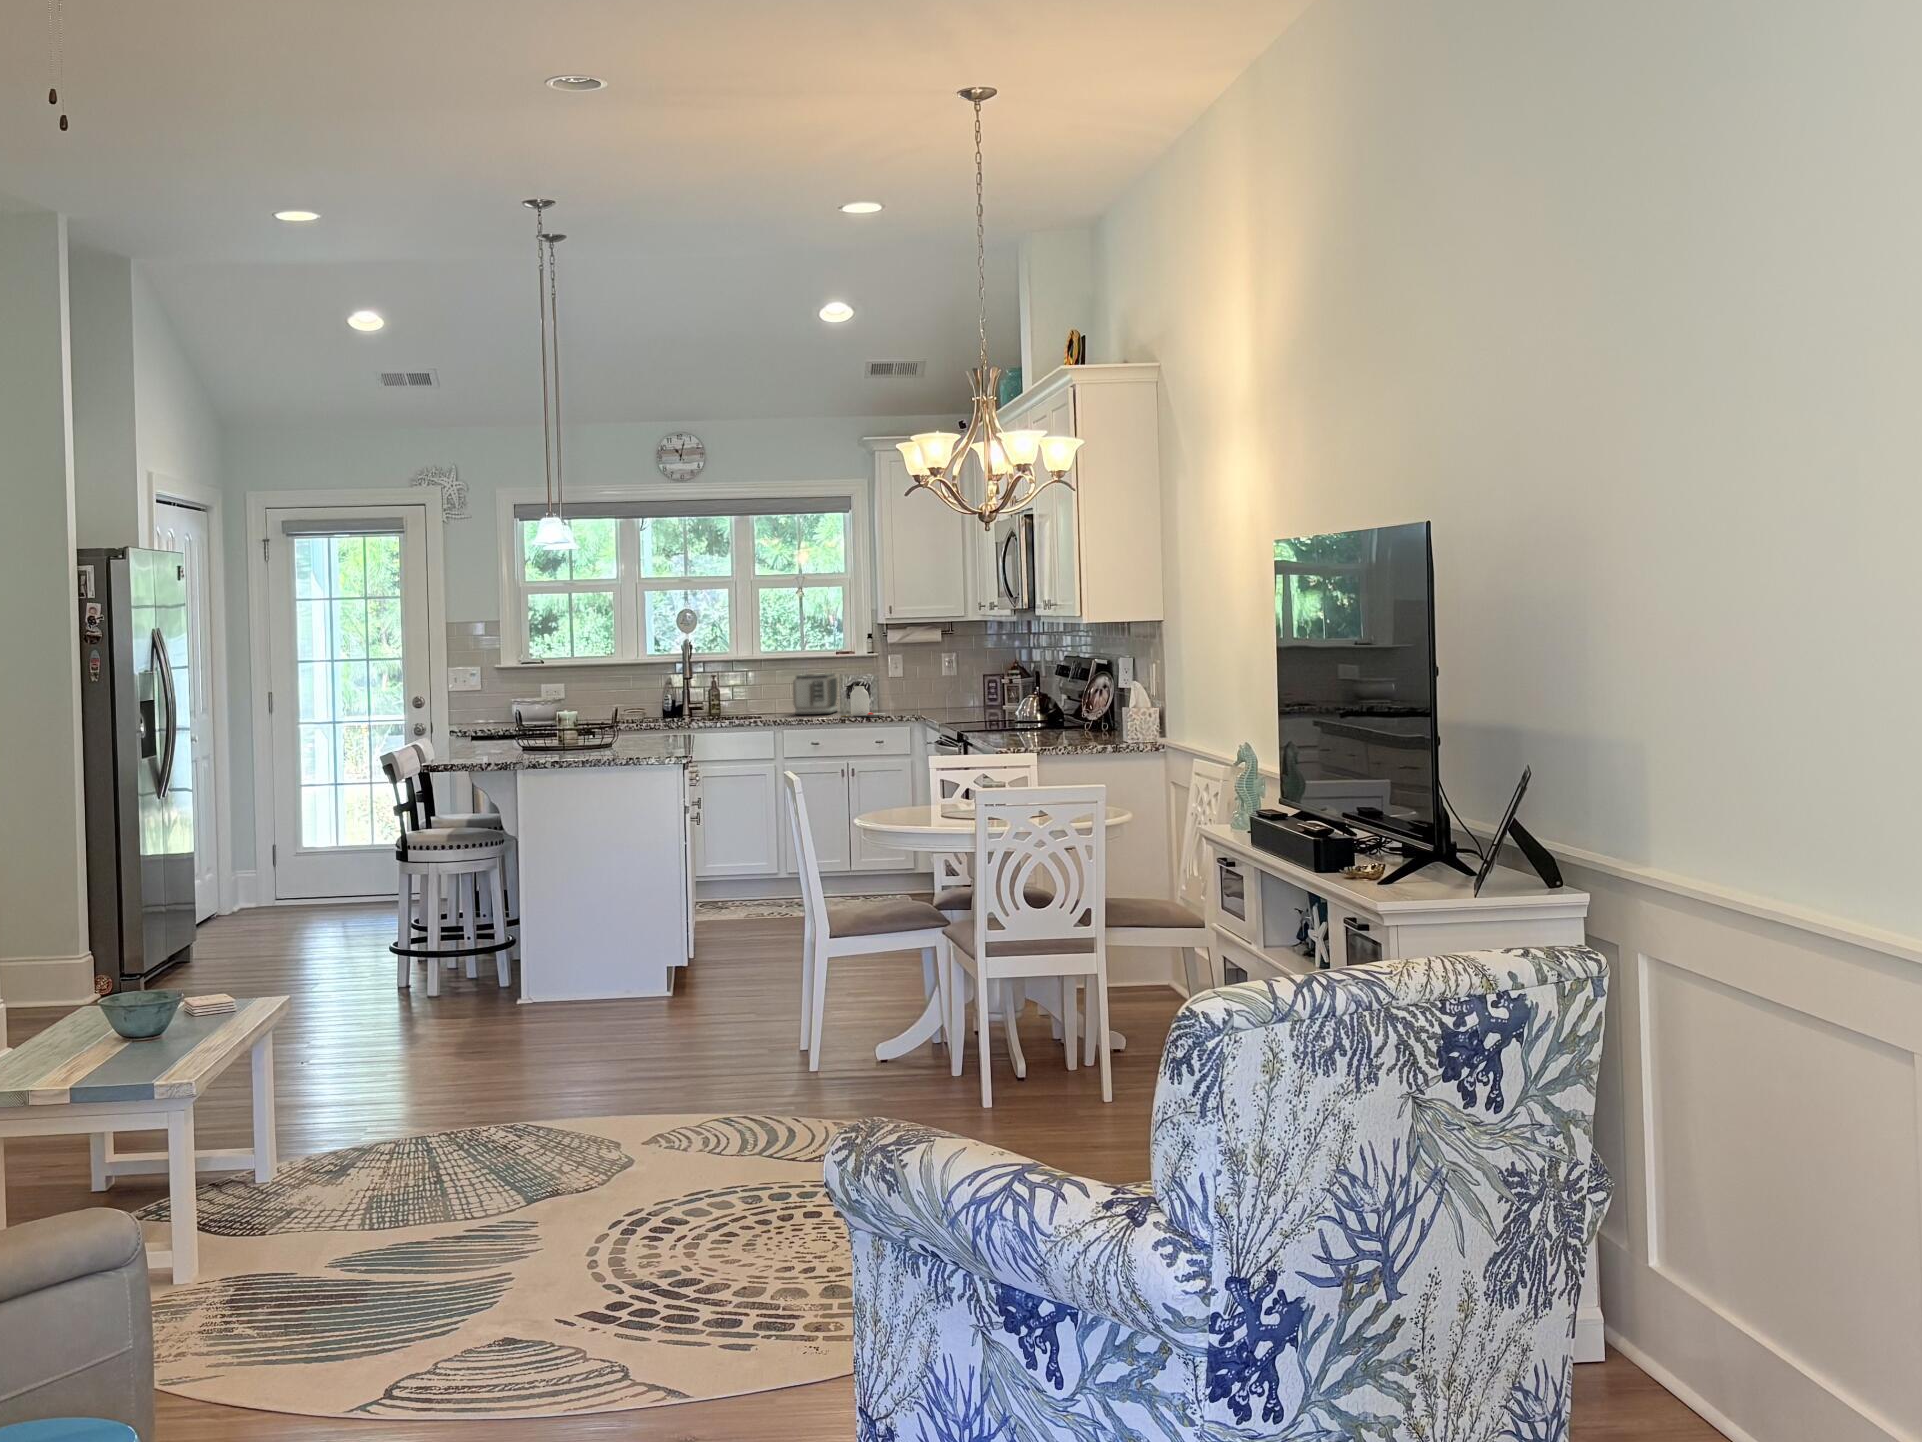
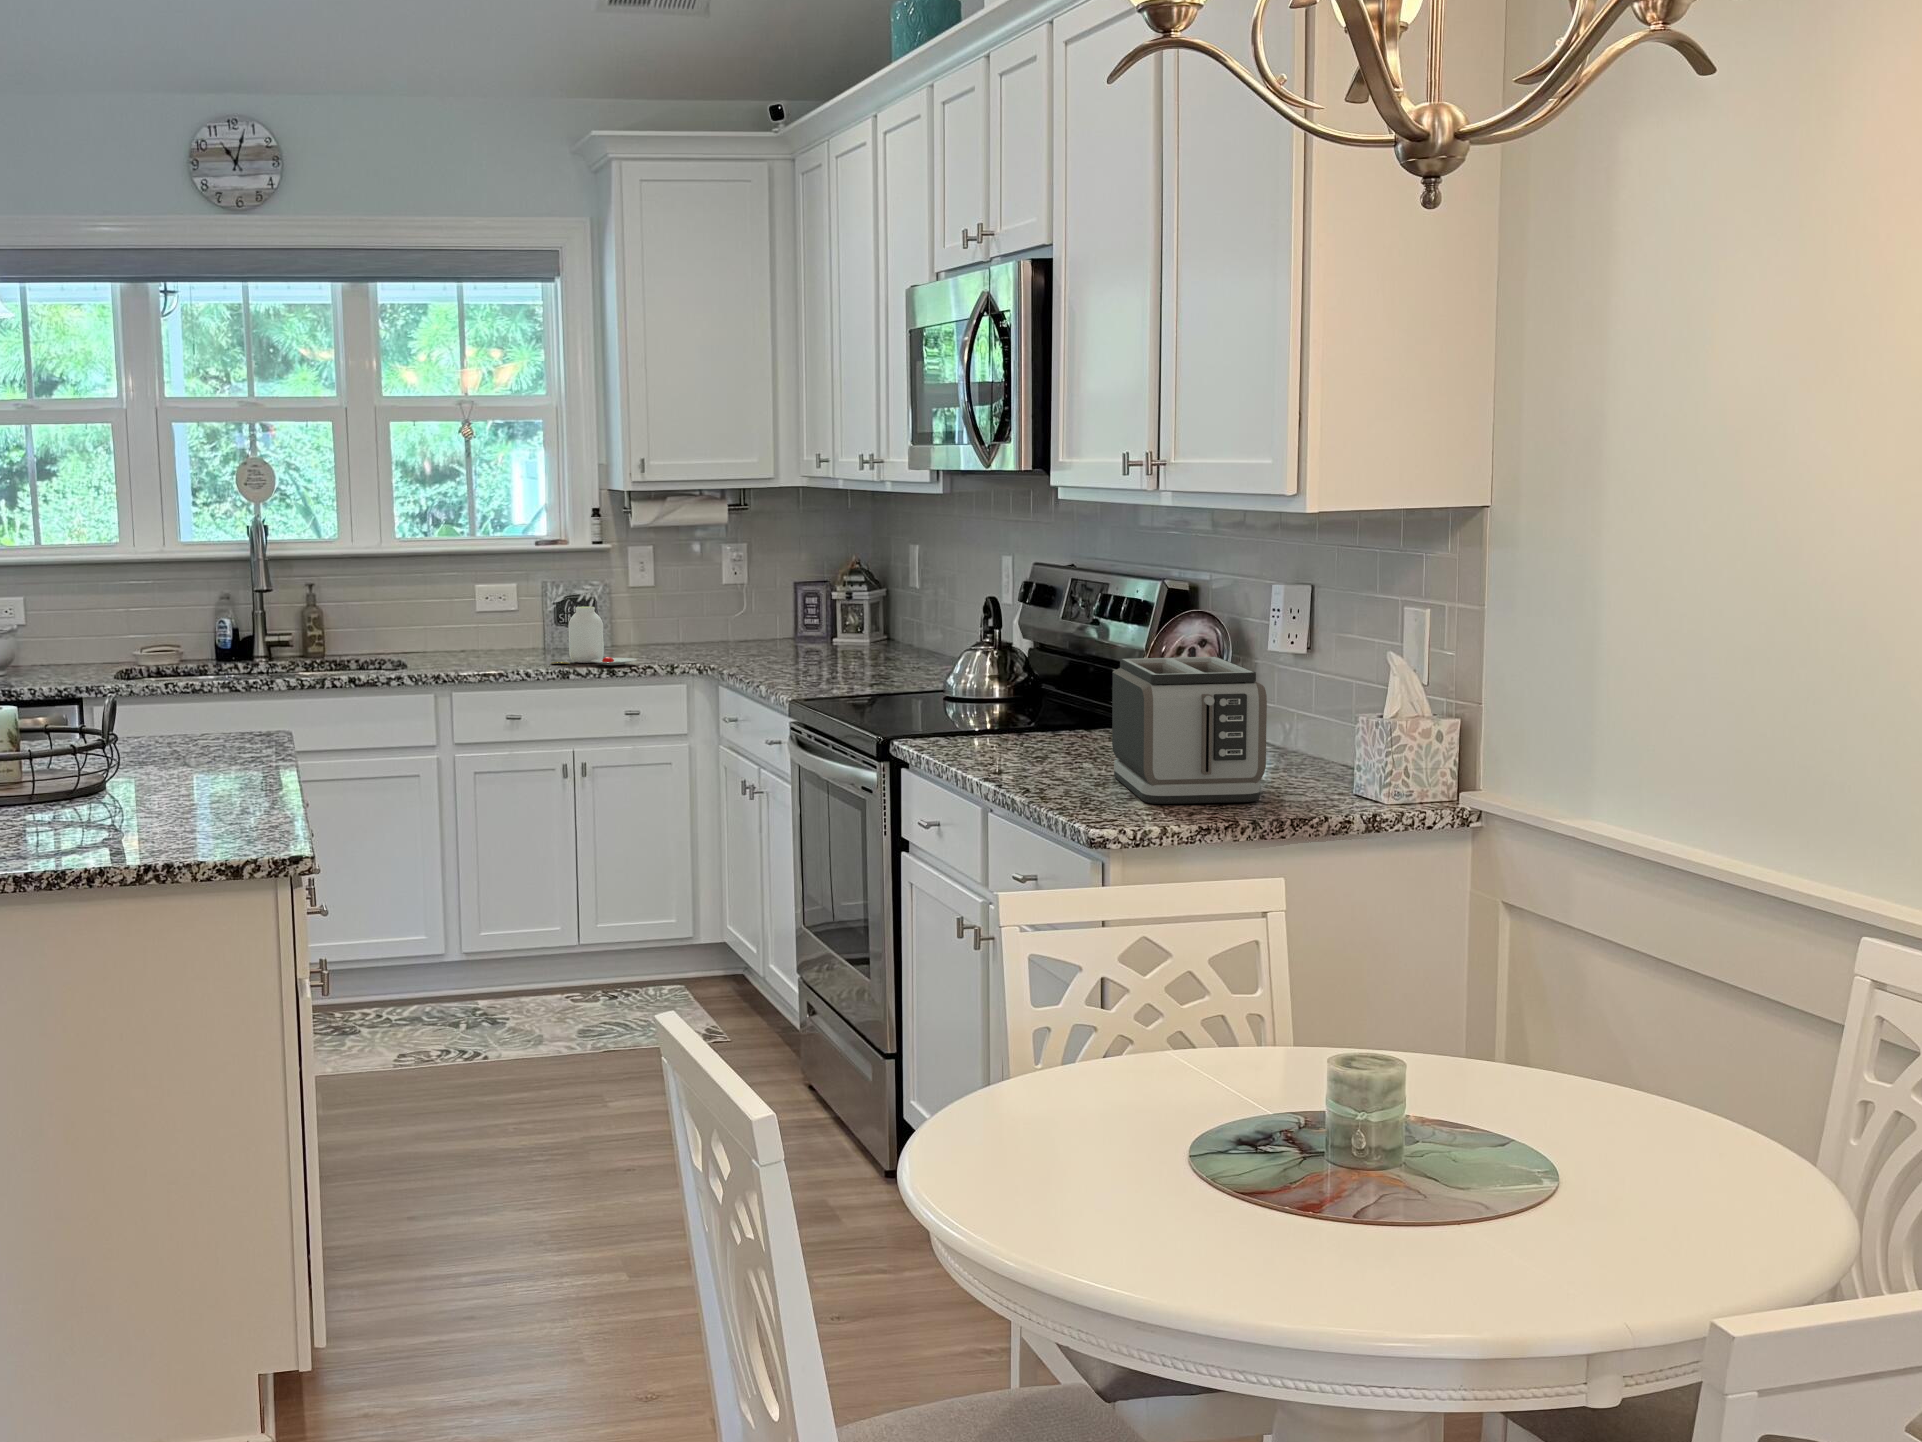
toaster: present [793,673,838,715] -> present [1112,657,1267,804]

